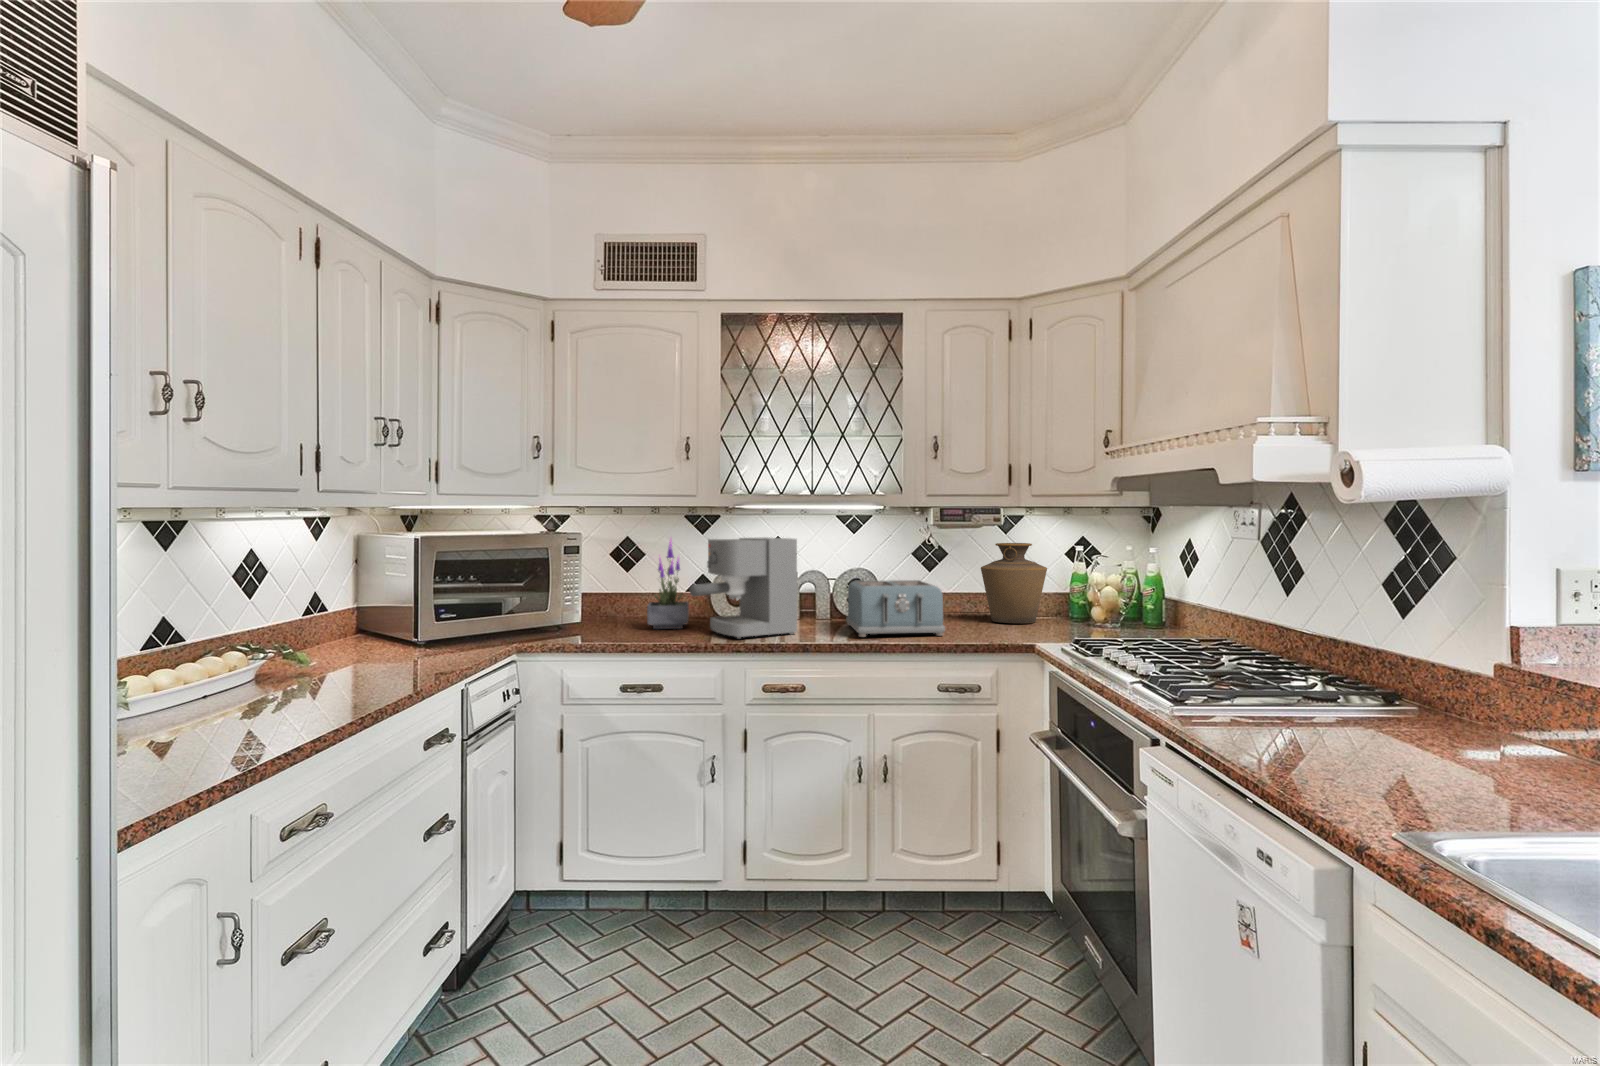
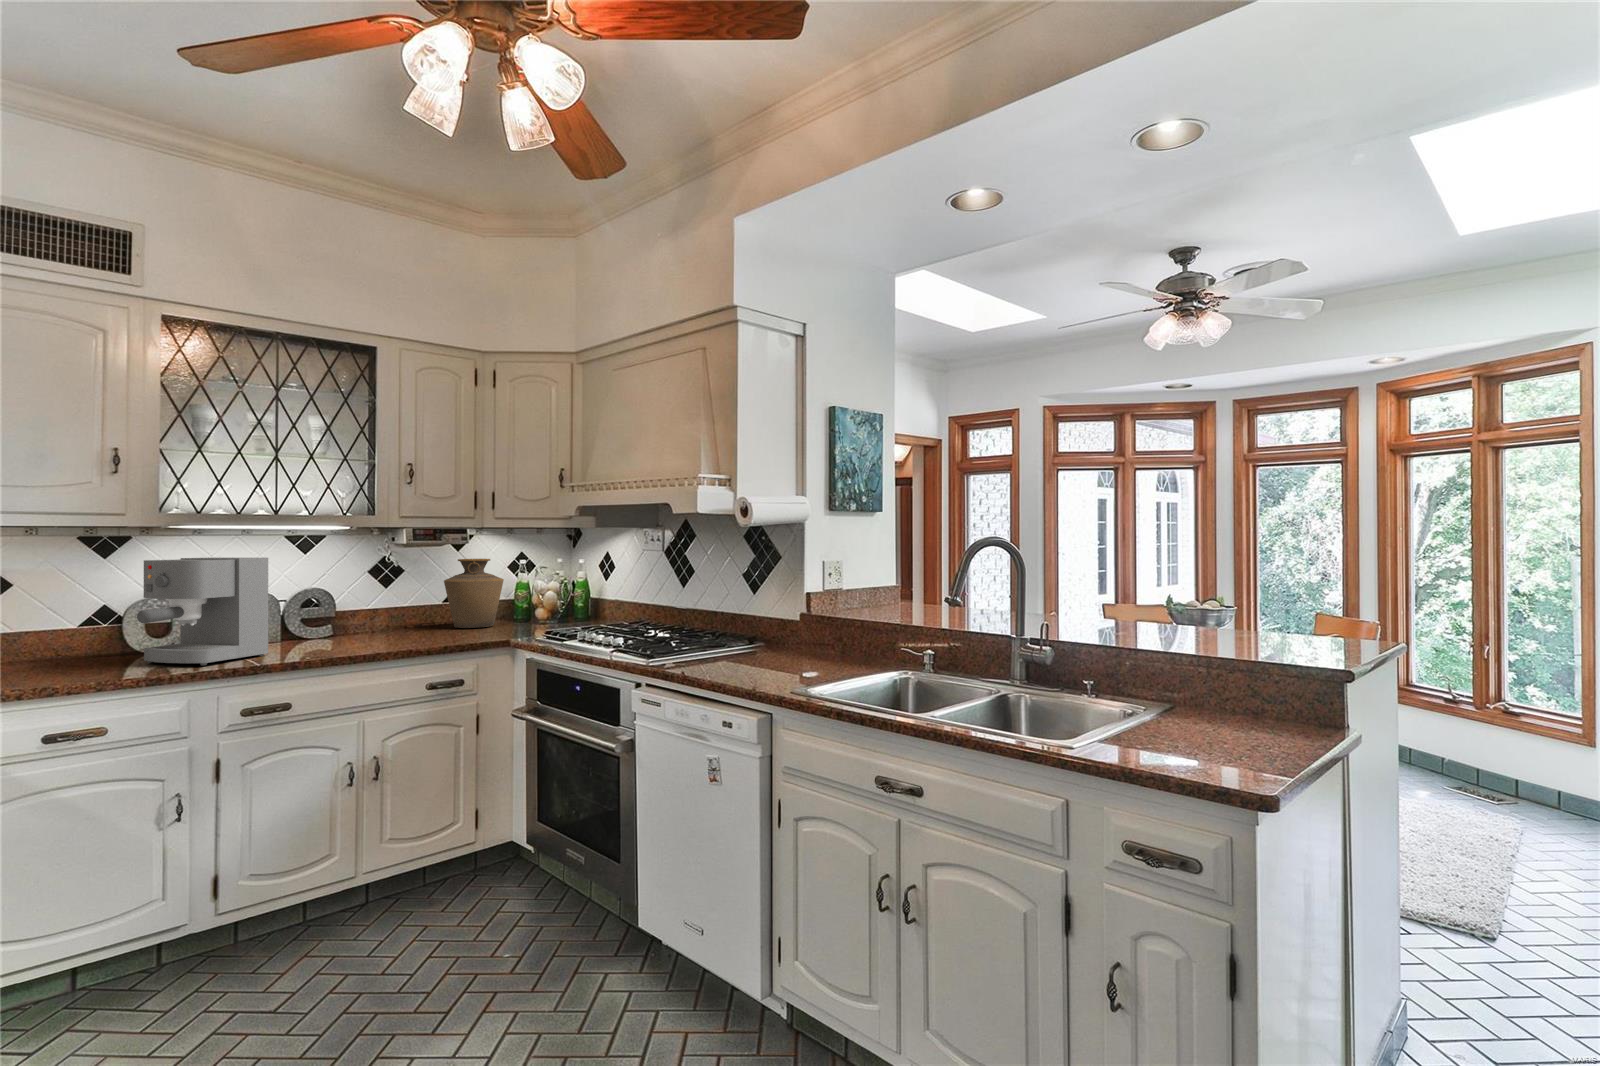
potted plant: present [647,540,689,629] -> none [32,558,107,670]
toaster: present [846,580,945,637] -> none [311,595,429,650]

